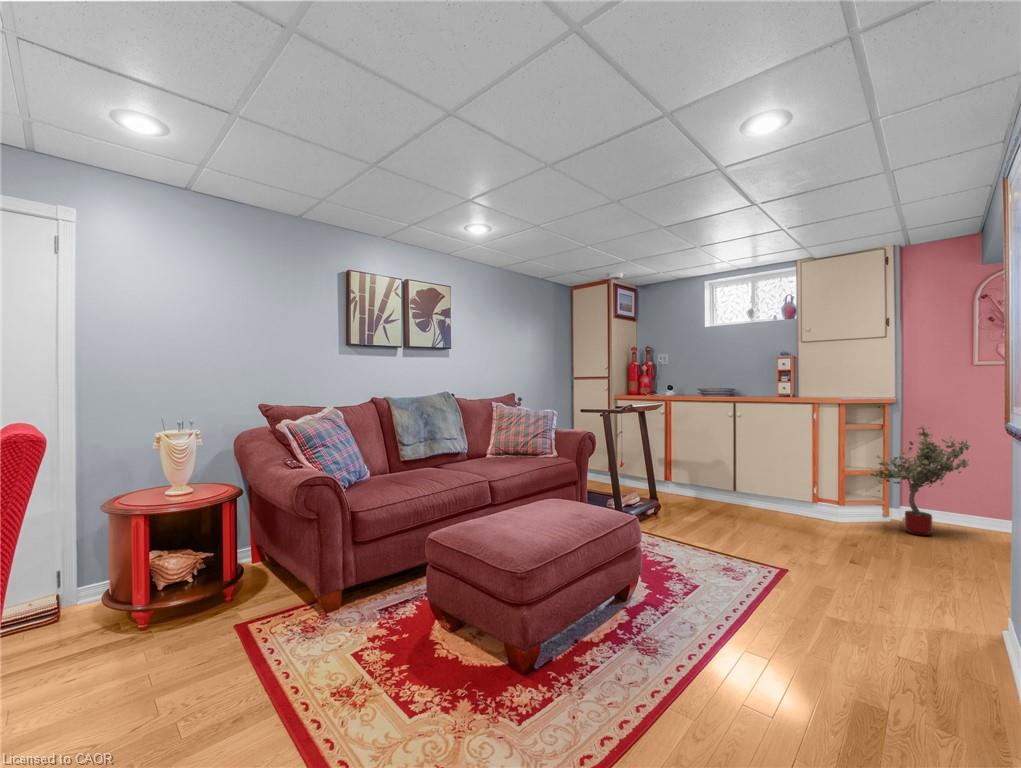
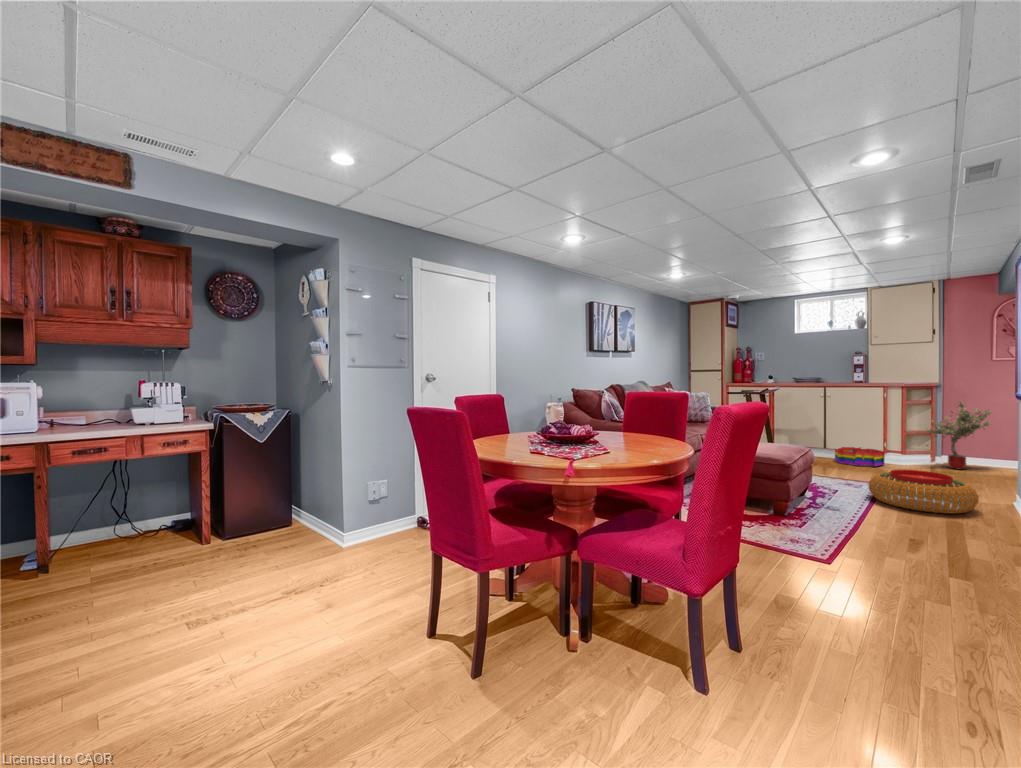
storage bin: none [743,493,810,528] -> present [835,447,885,466]
pouf: none [732,561,923,675] -> present [869,470,979,514]

